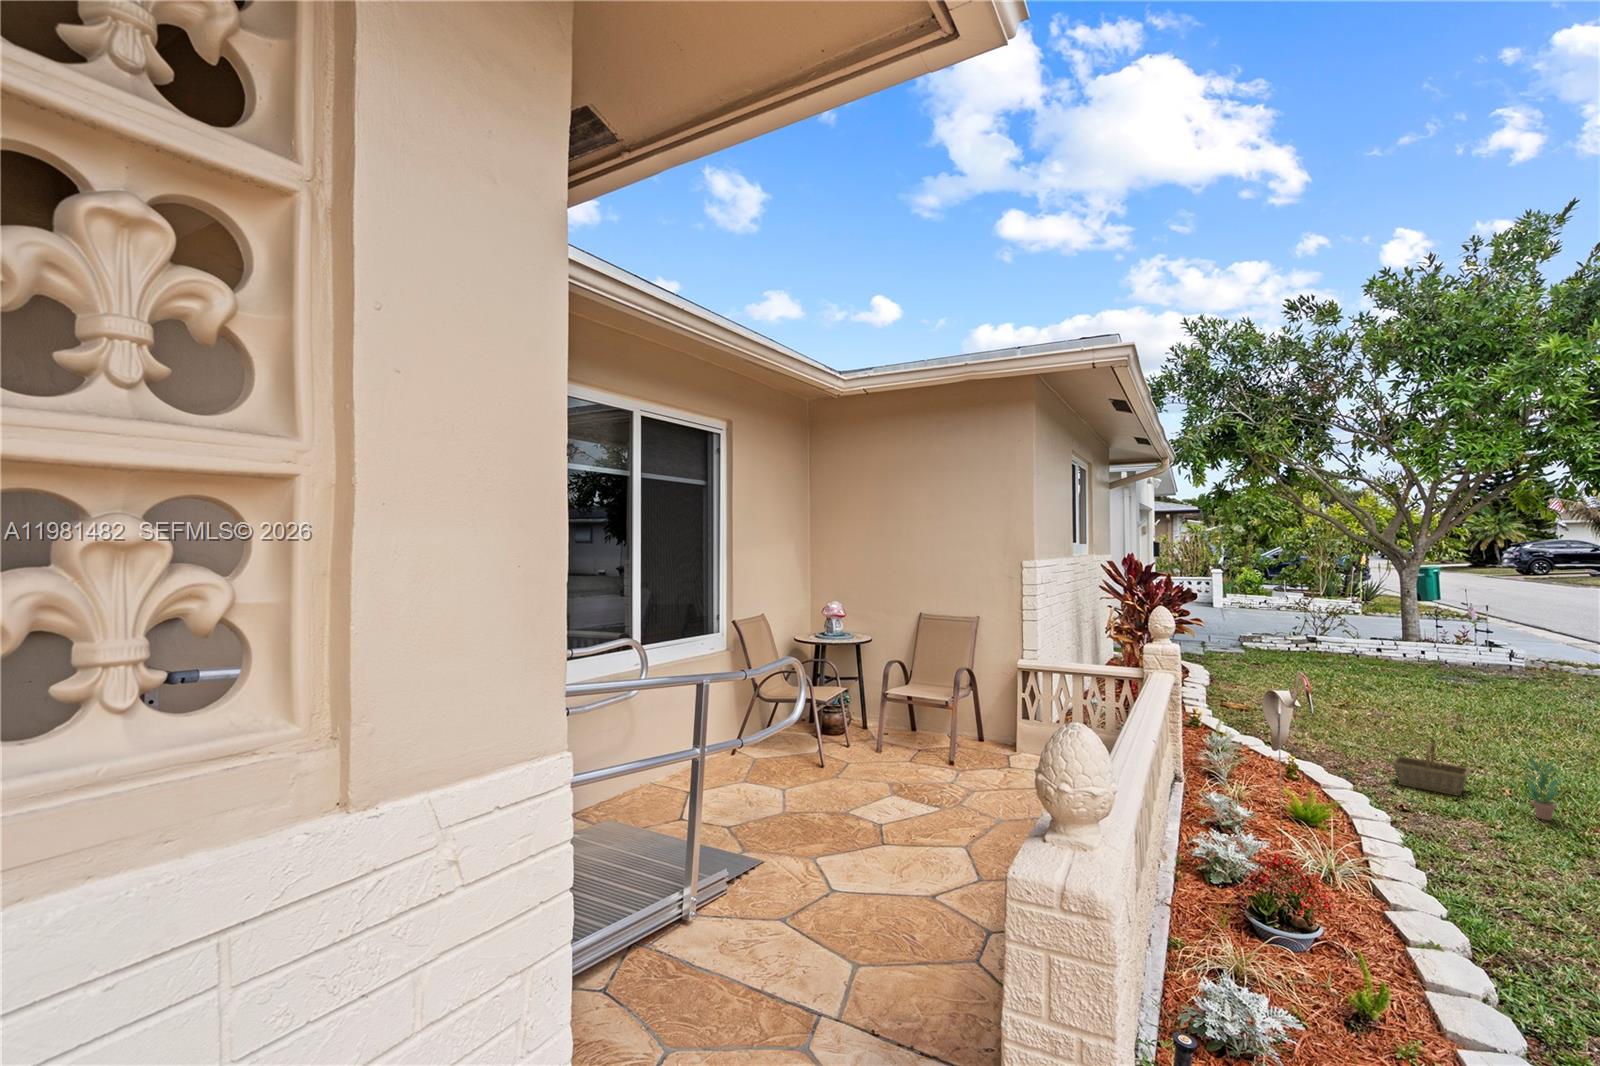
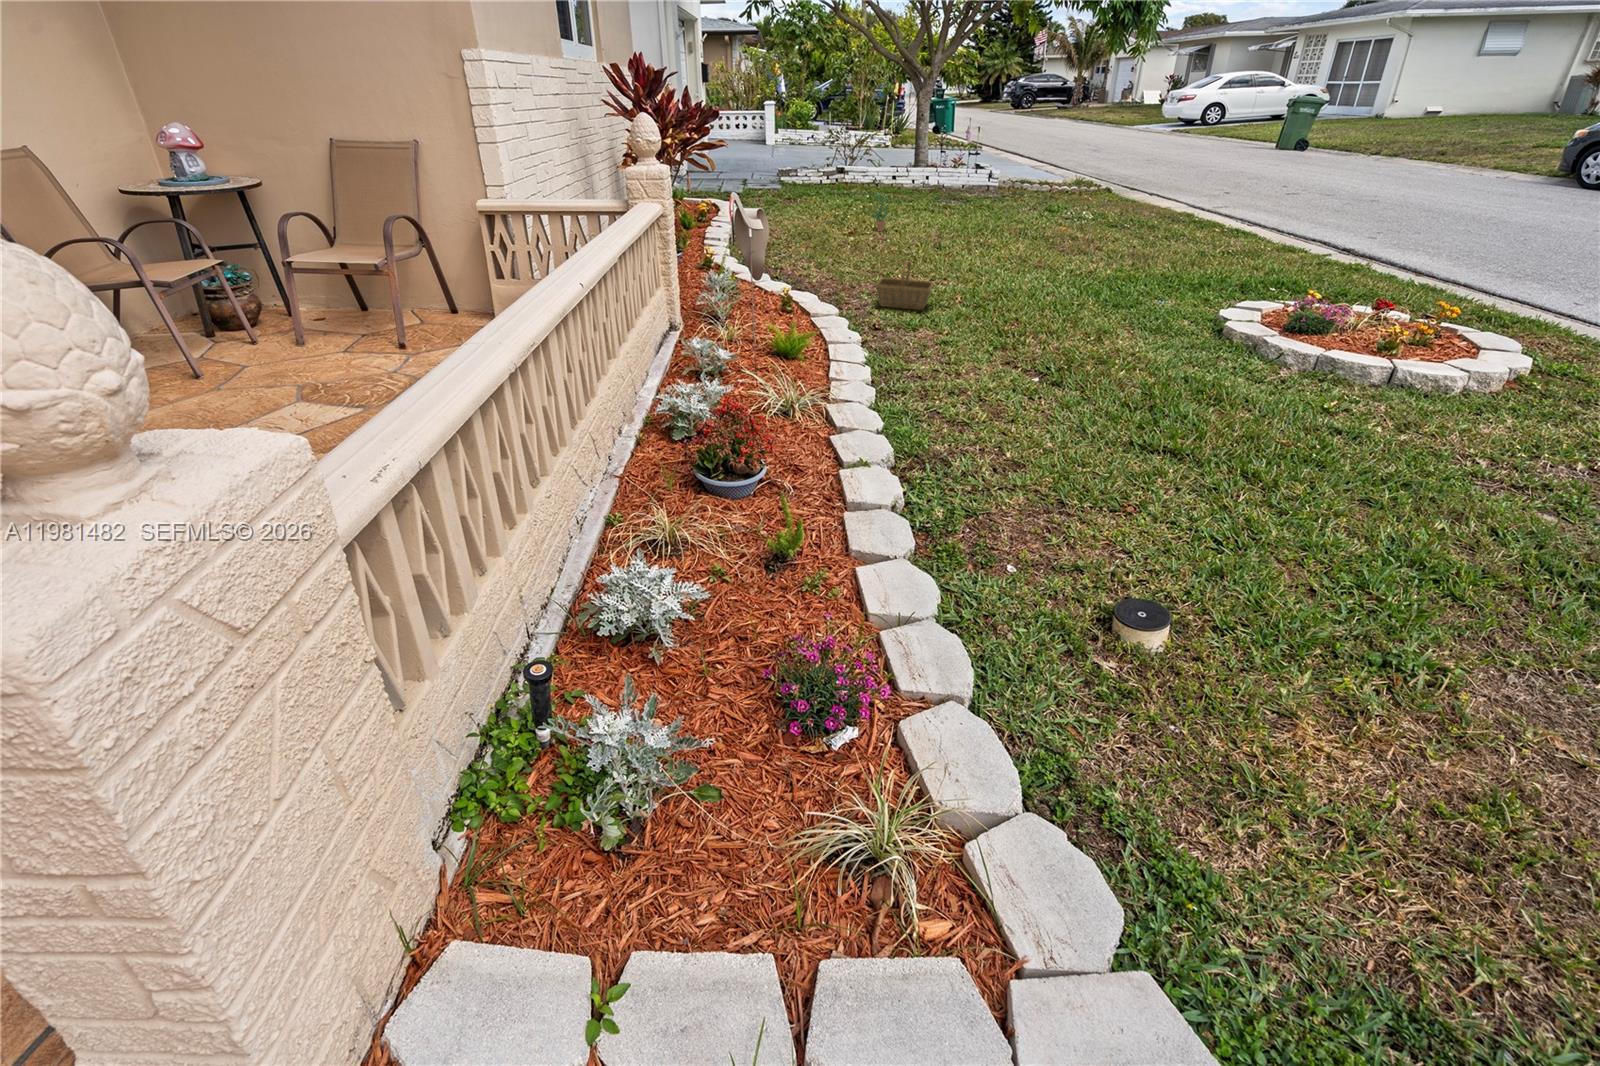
potted plant: present [1525,757,1561,820] -> present [873,194,888,232]

